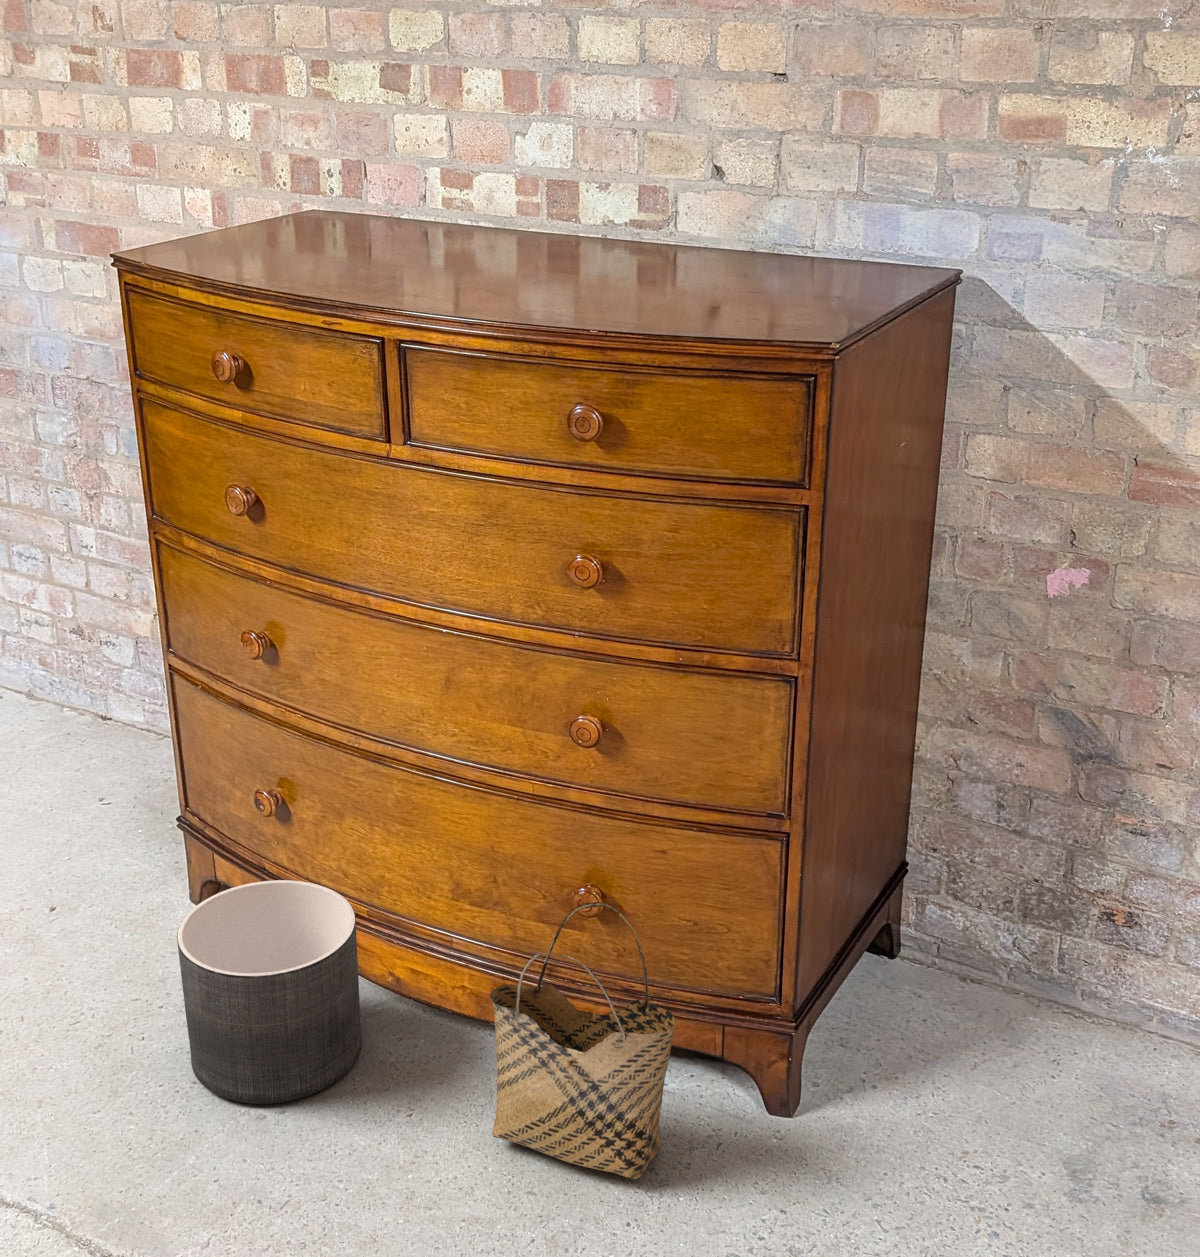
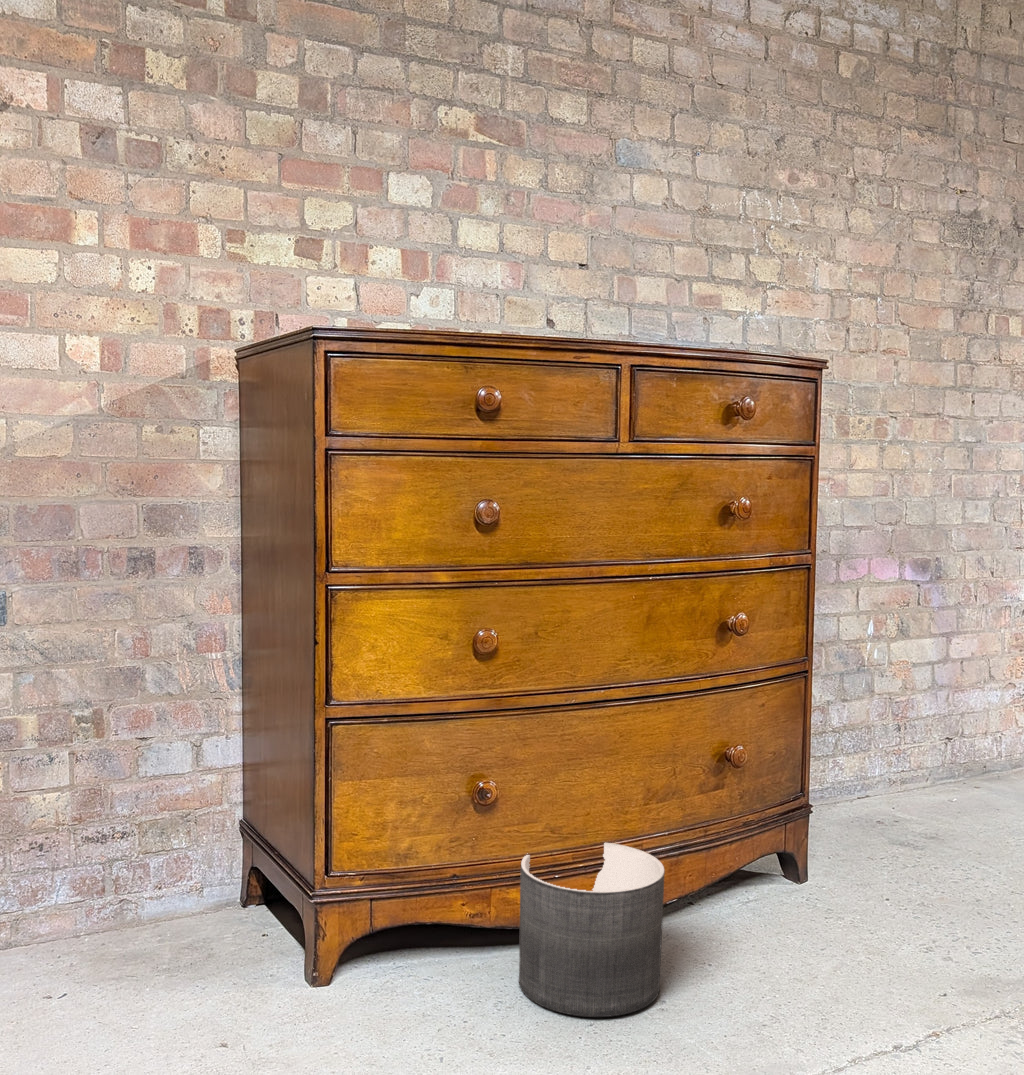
woven basket: present [490,902,676,1179] -> none [735,750,838,938]

